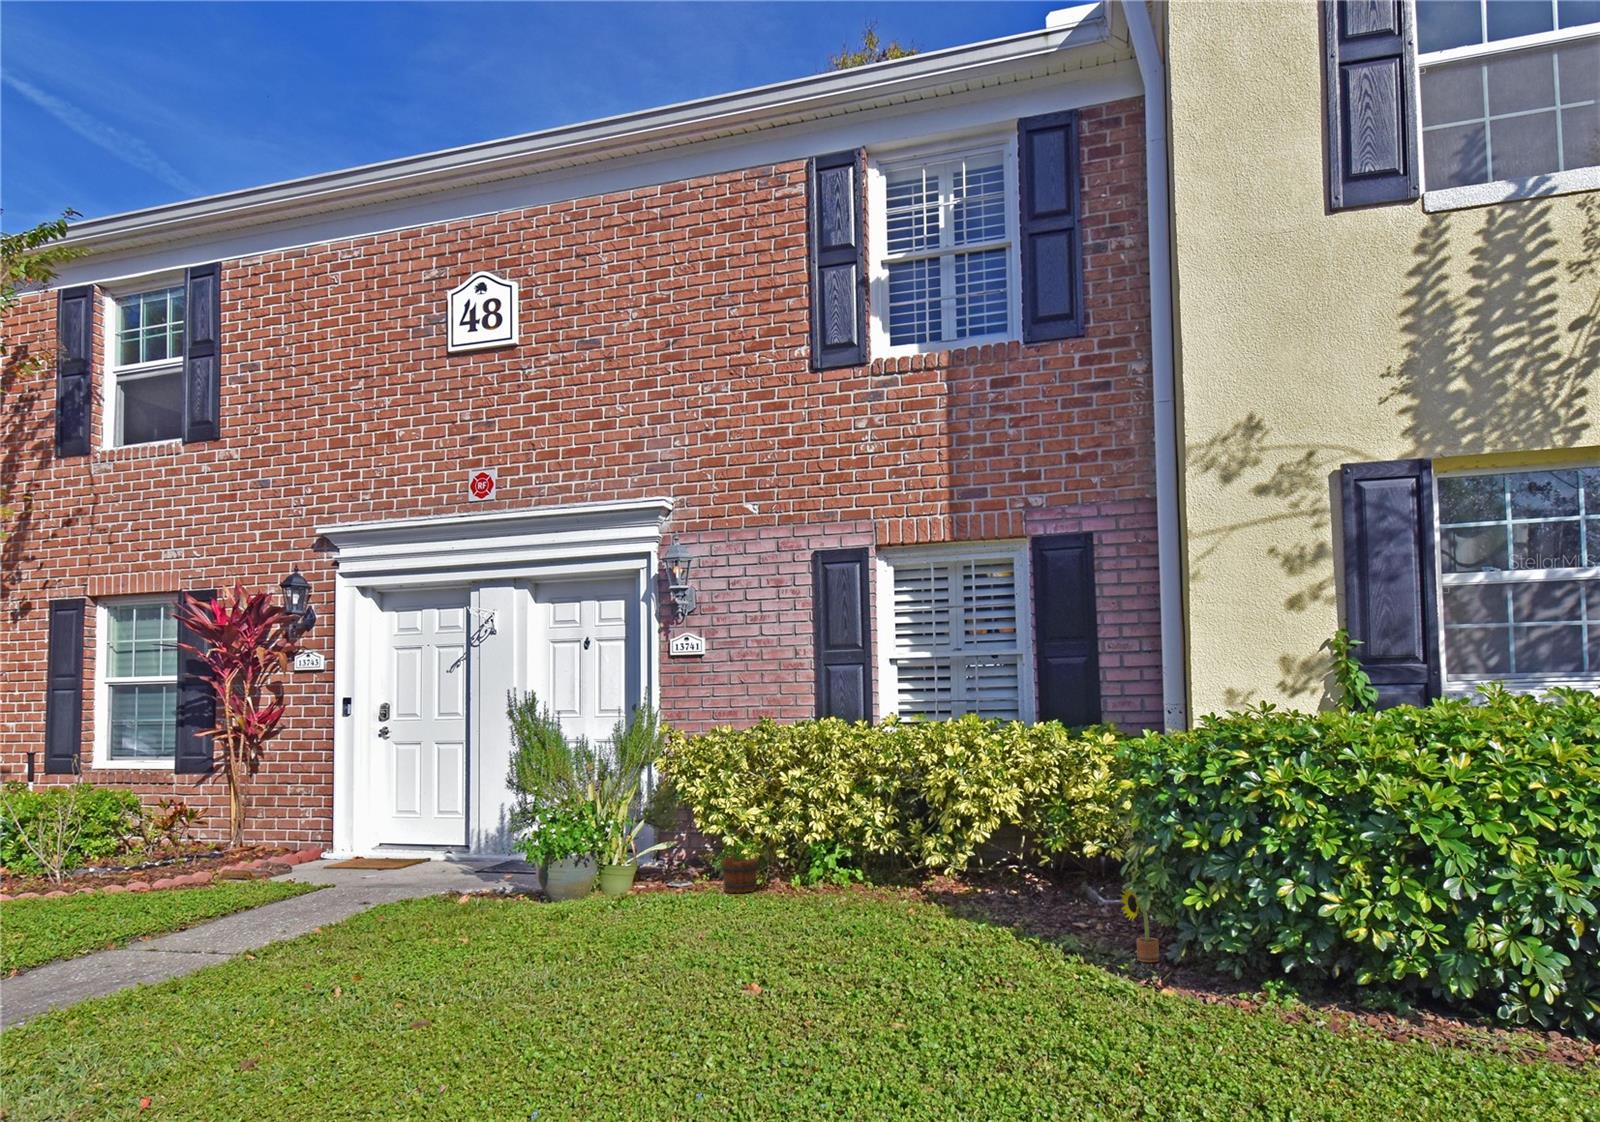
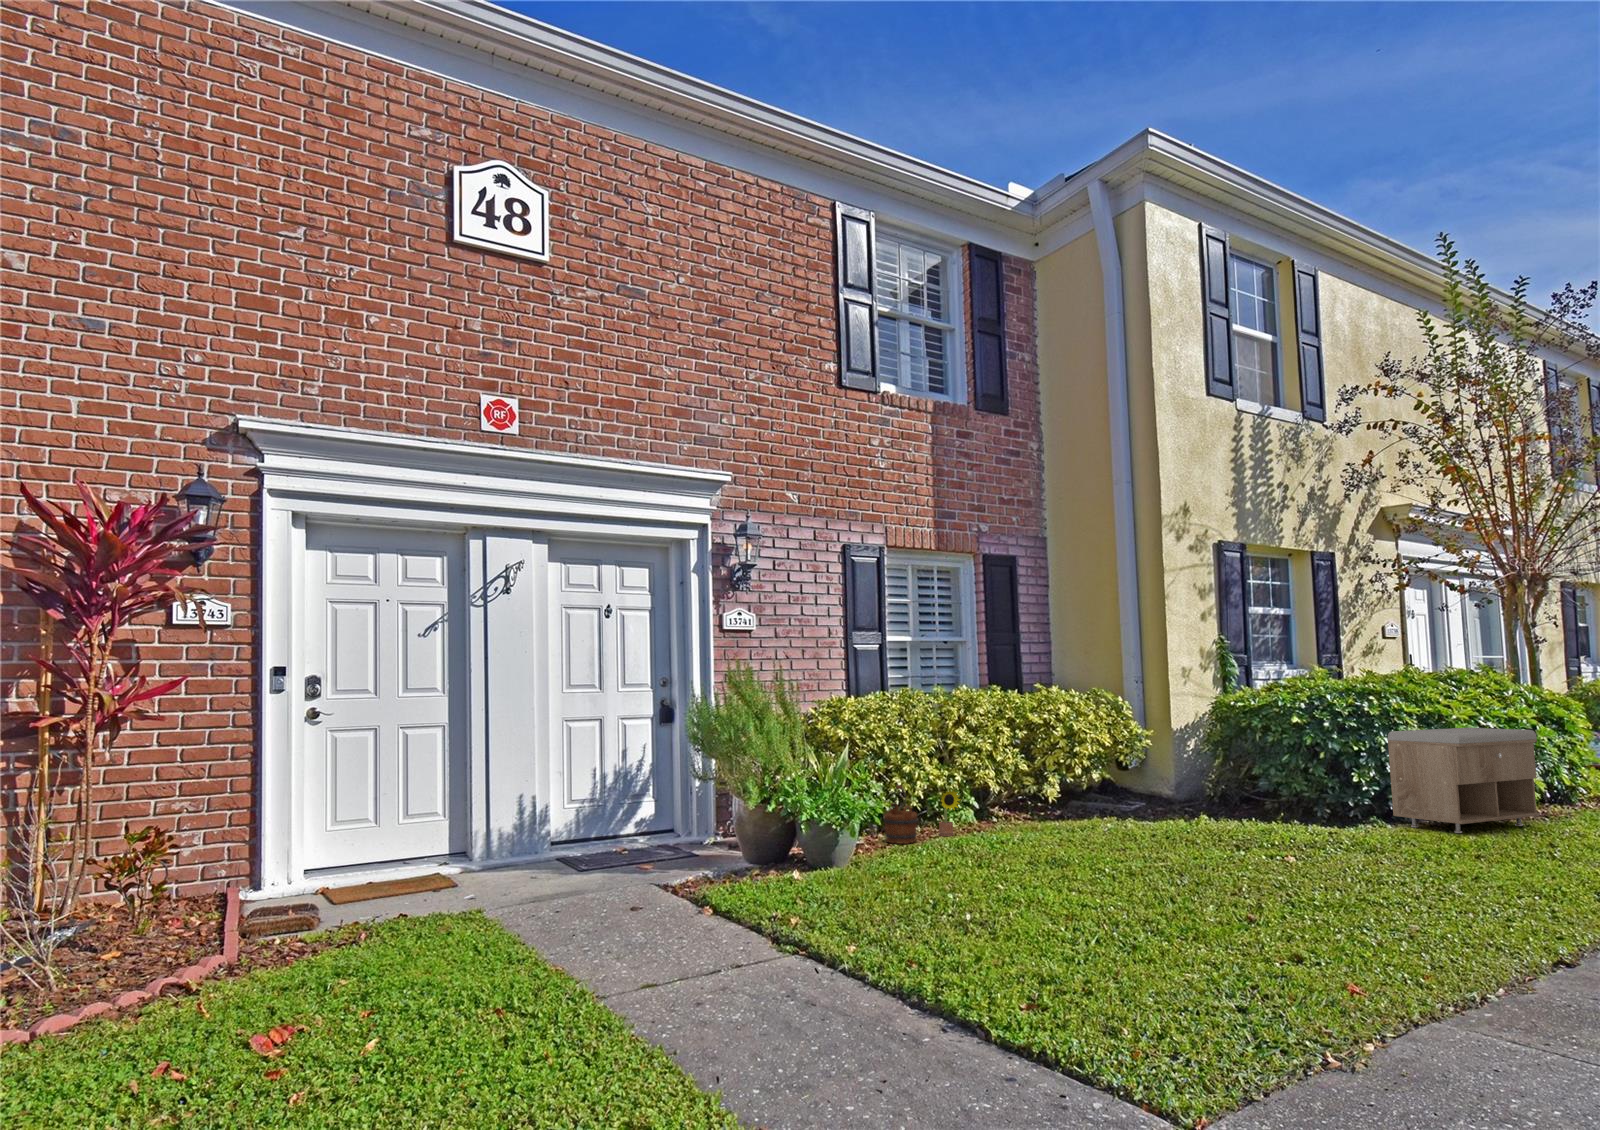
storage bench: none [1261,838,1551,1071] -> present [1388,728,1540,833]
decorative plant: present [1120,889,1159,962] -> present [939,790,961,836]

